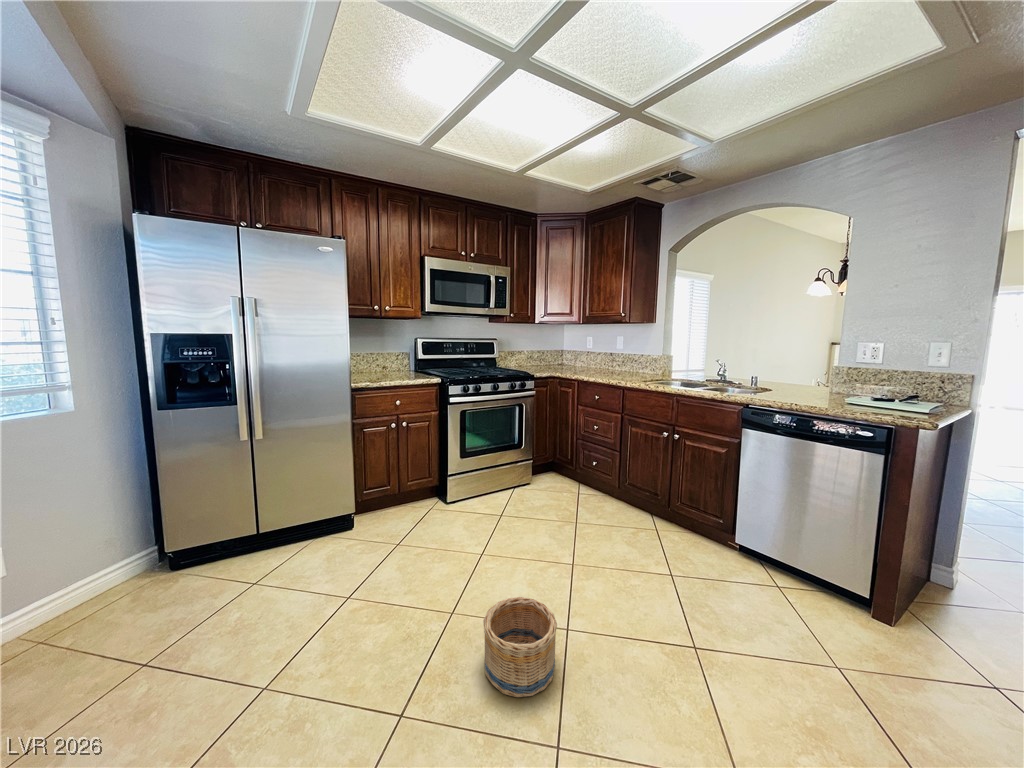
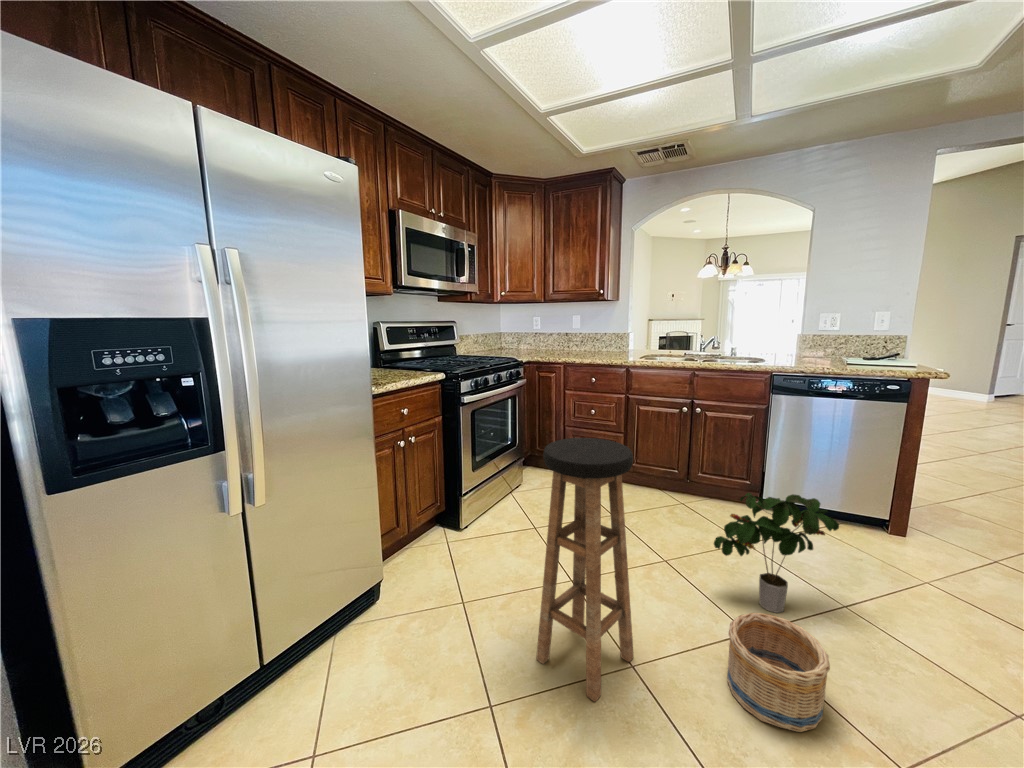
bar stool: none [388,428,455,619] -> present [536,438,634,702]
potted plant: none [568,506,672,628] -> present [714,493,839,613]

